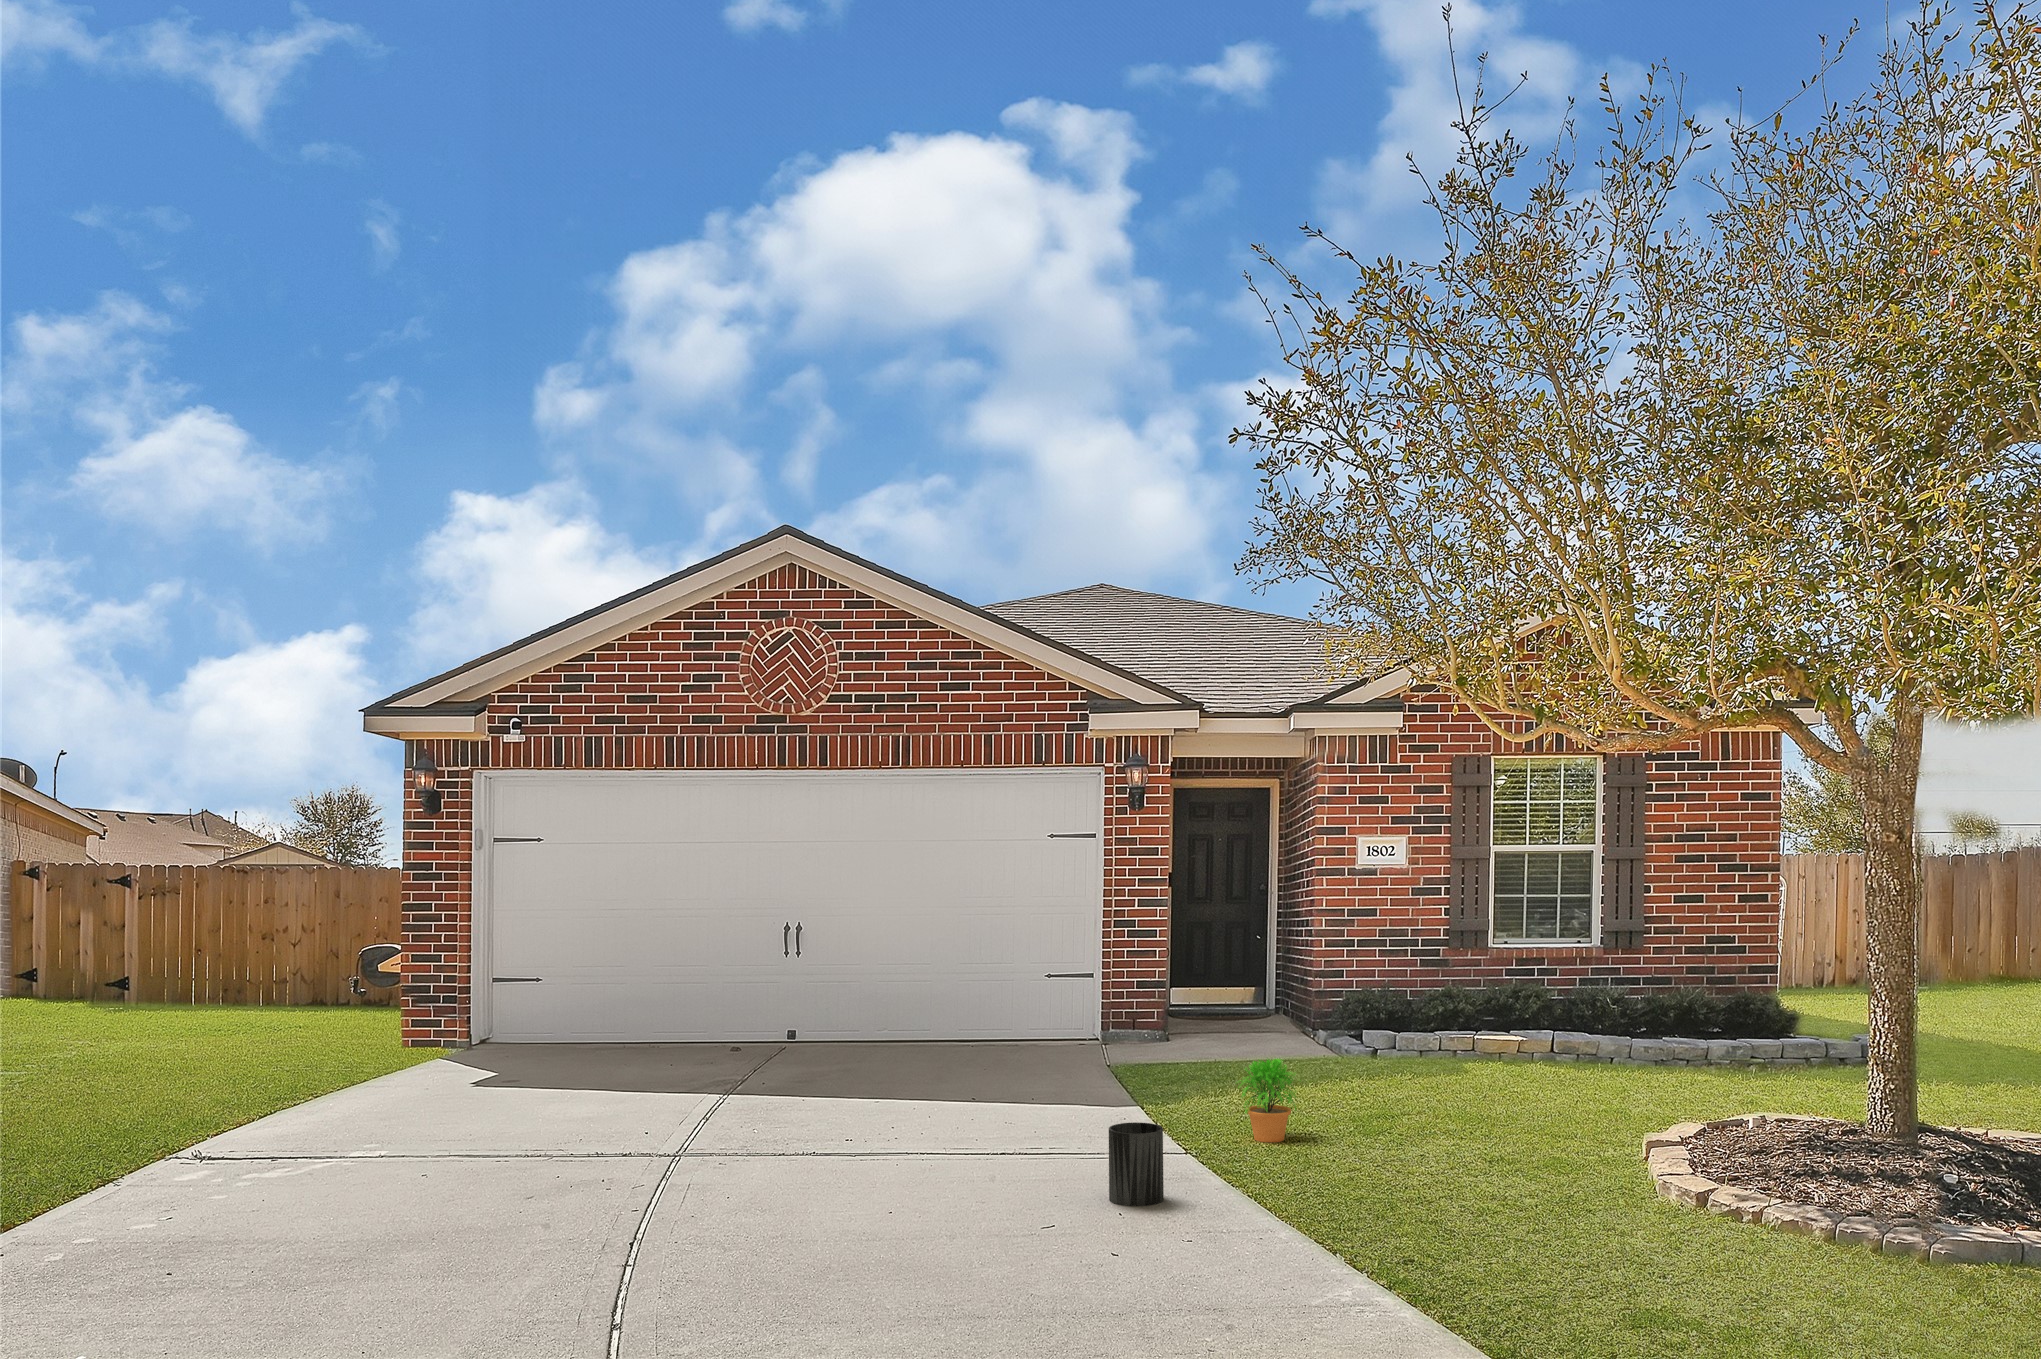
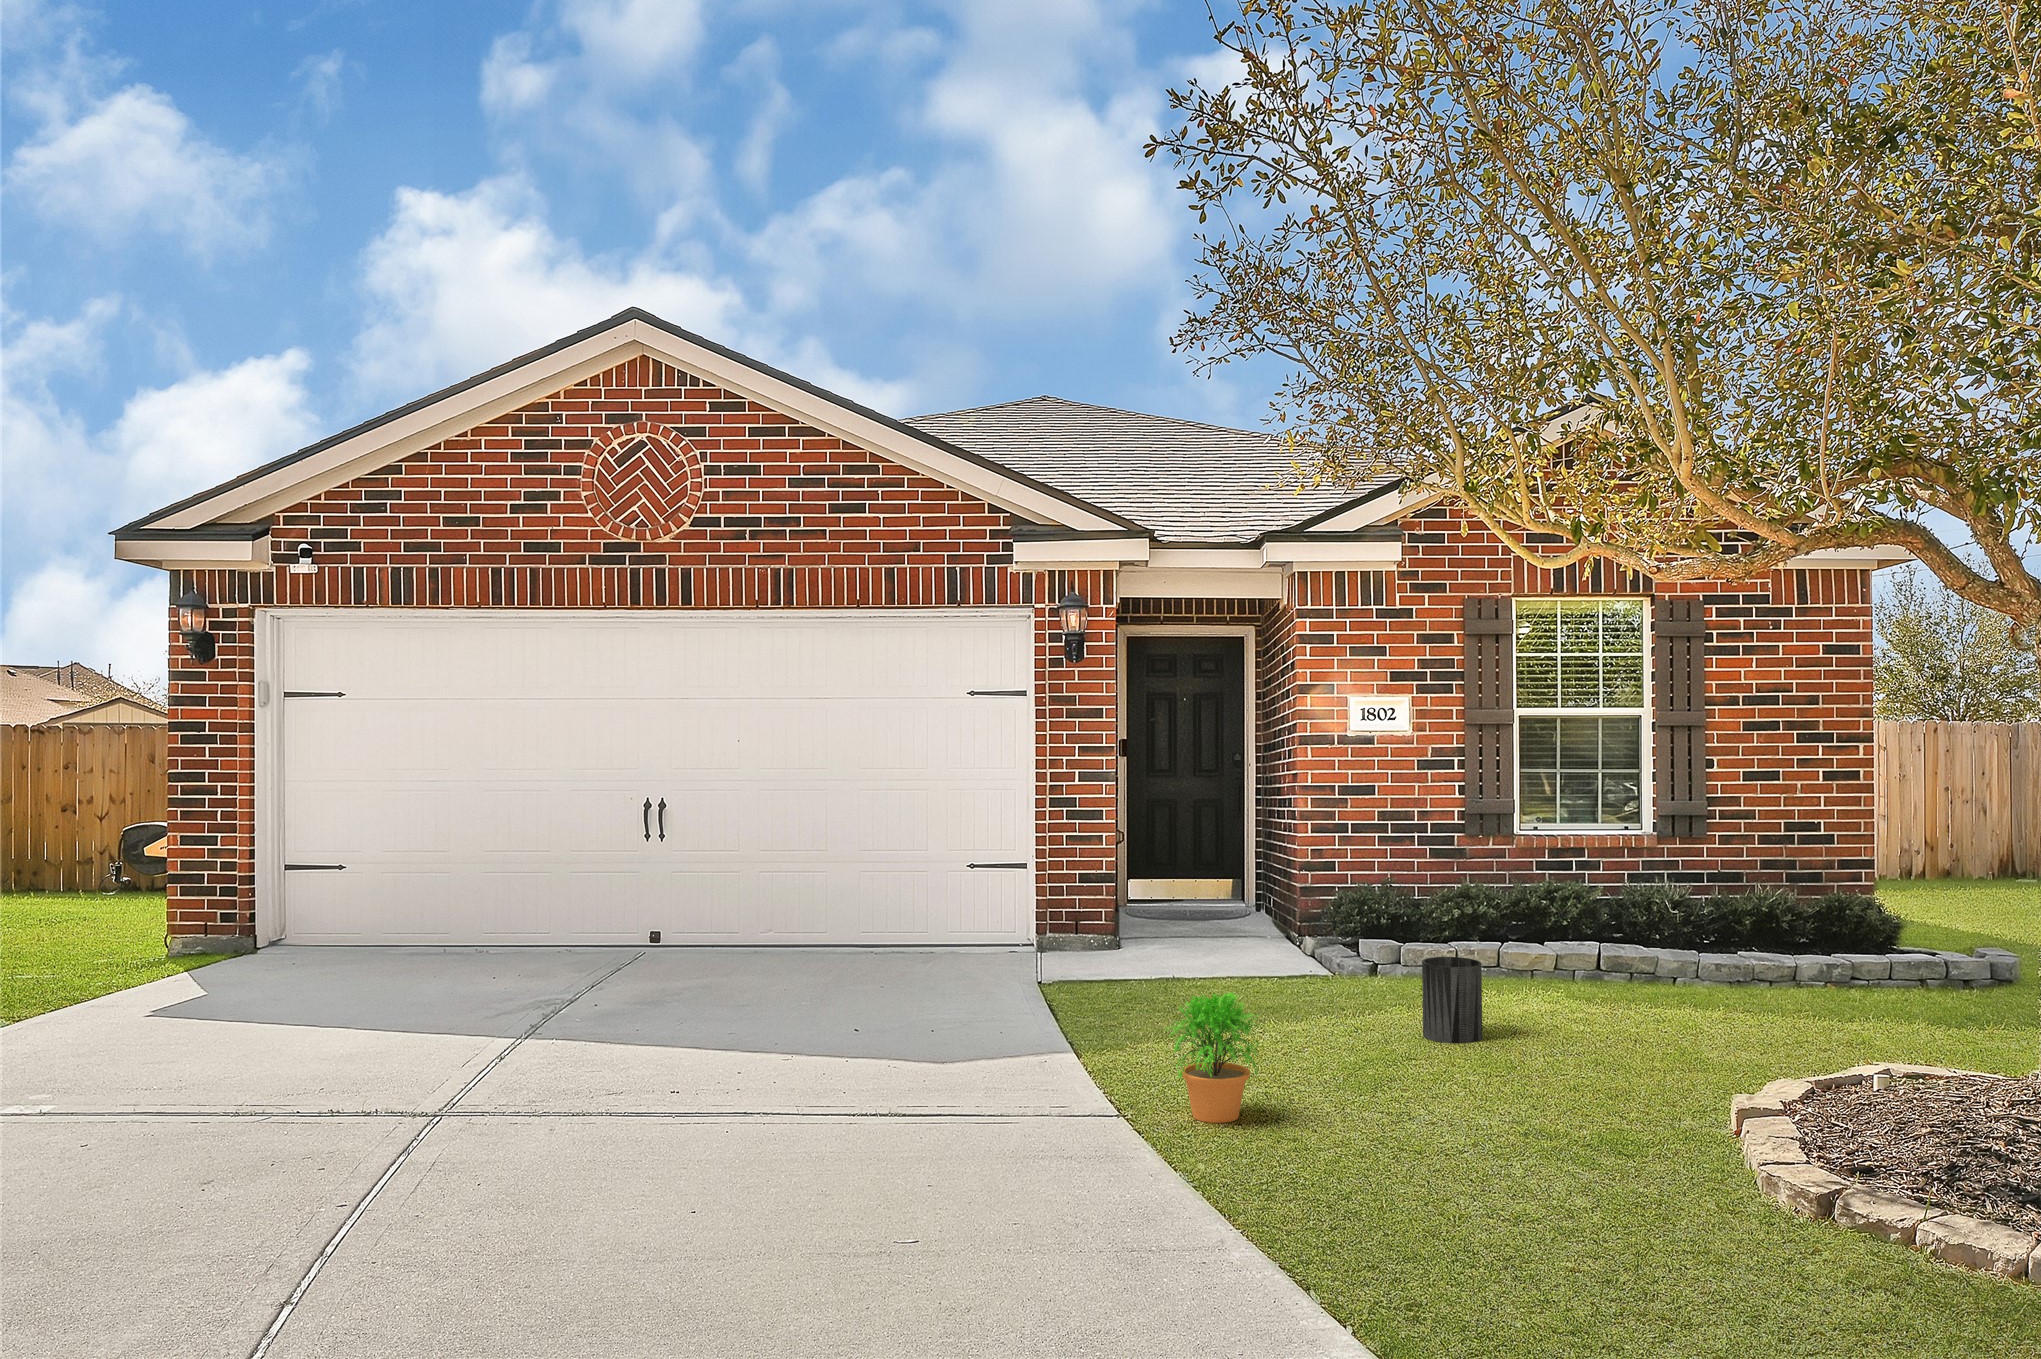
trash can: present [1109,1122,1164,1206] -> present [1422,957,1482,1043]

